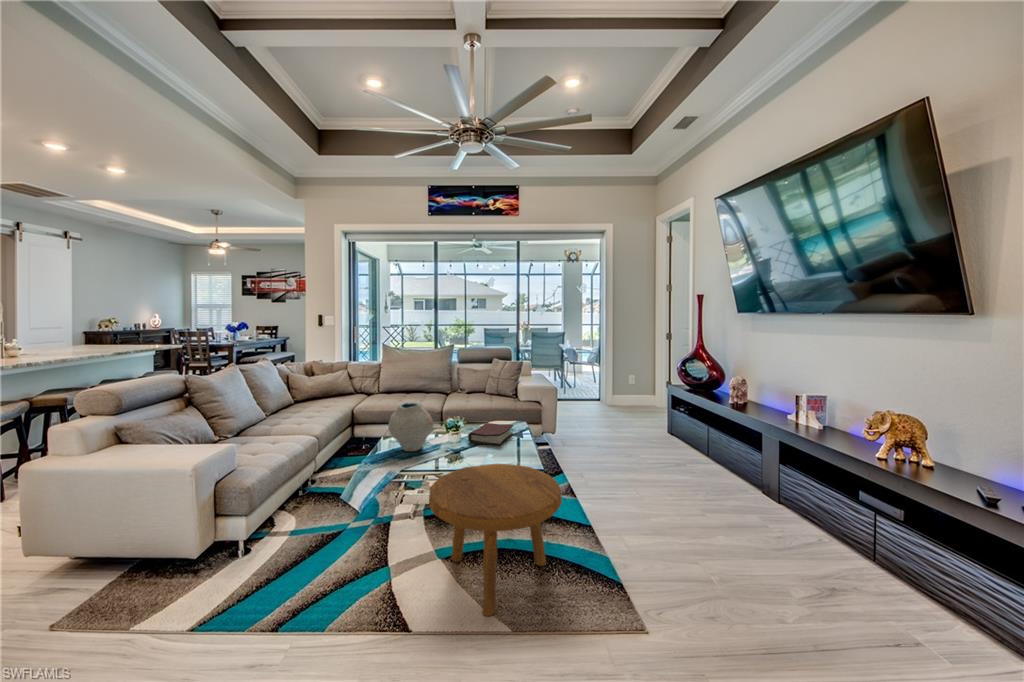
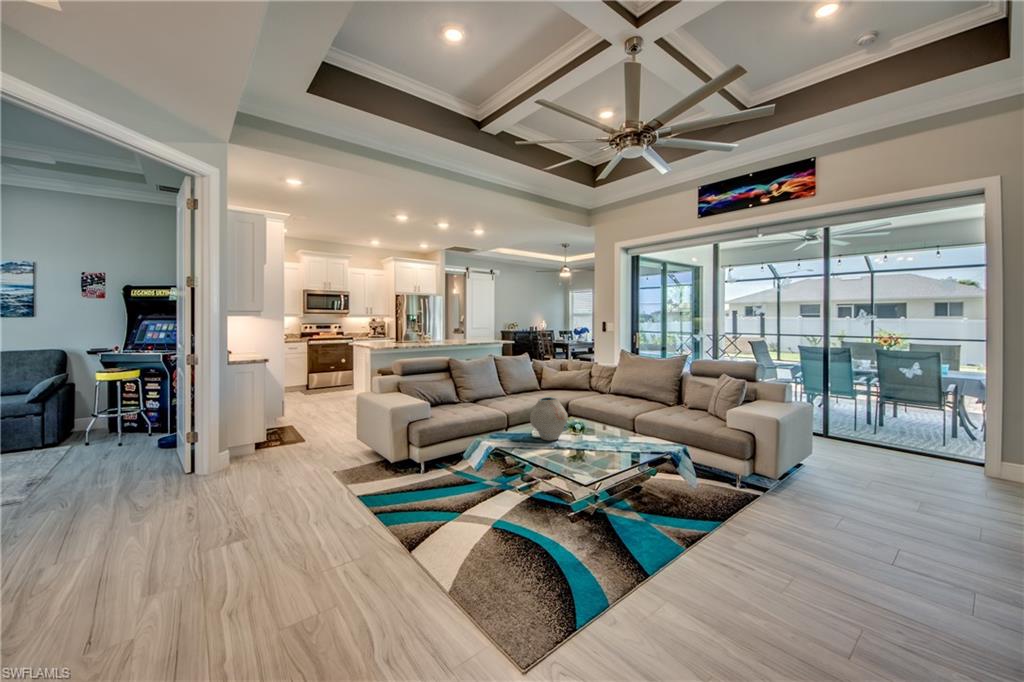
hardback book: present [468,423,513,446] -> none [600,433,655,457]
footstool: present [429,464,562,616] -> none [443,455,564,575]

